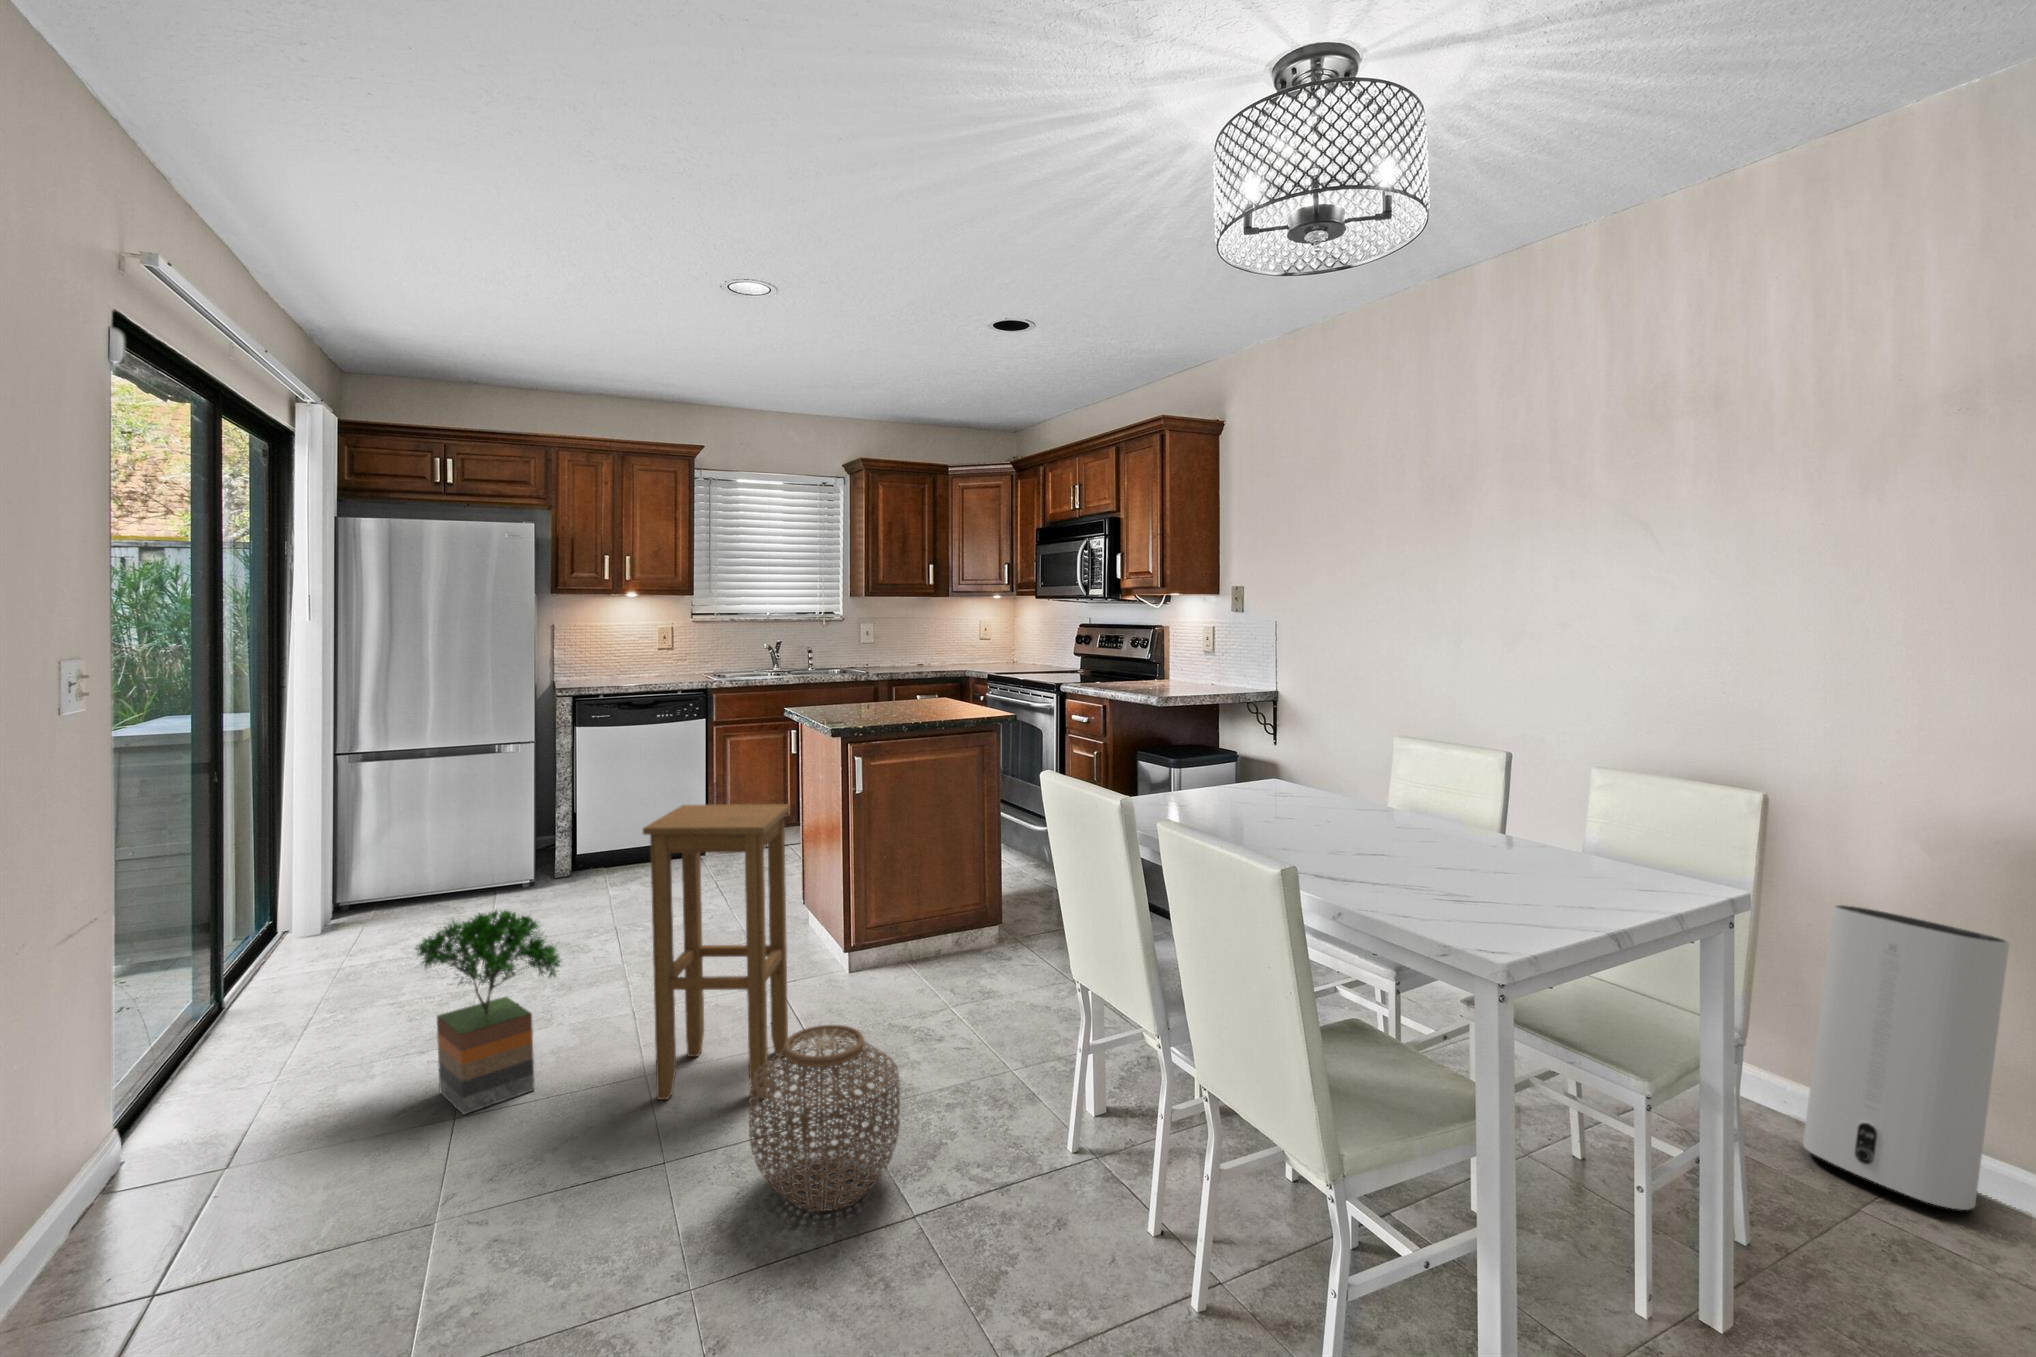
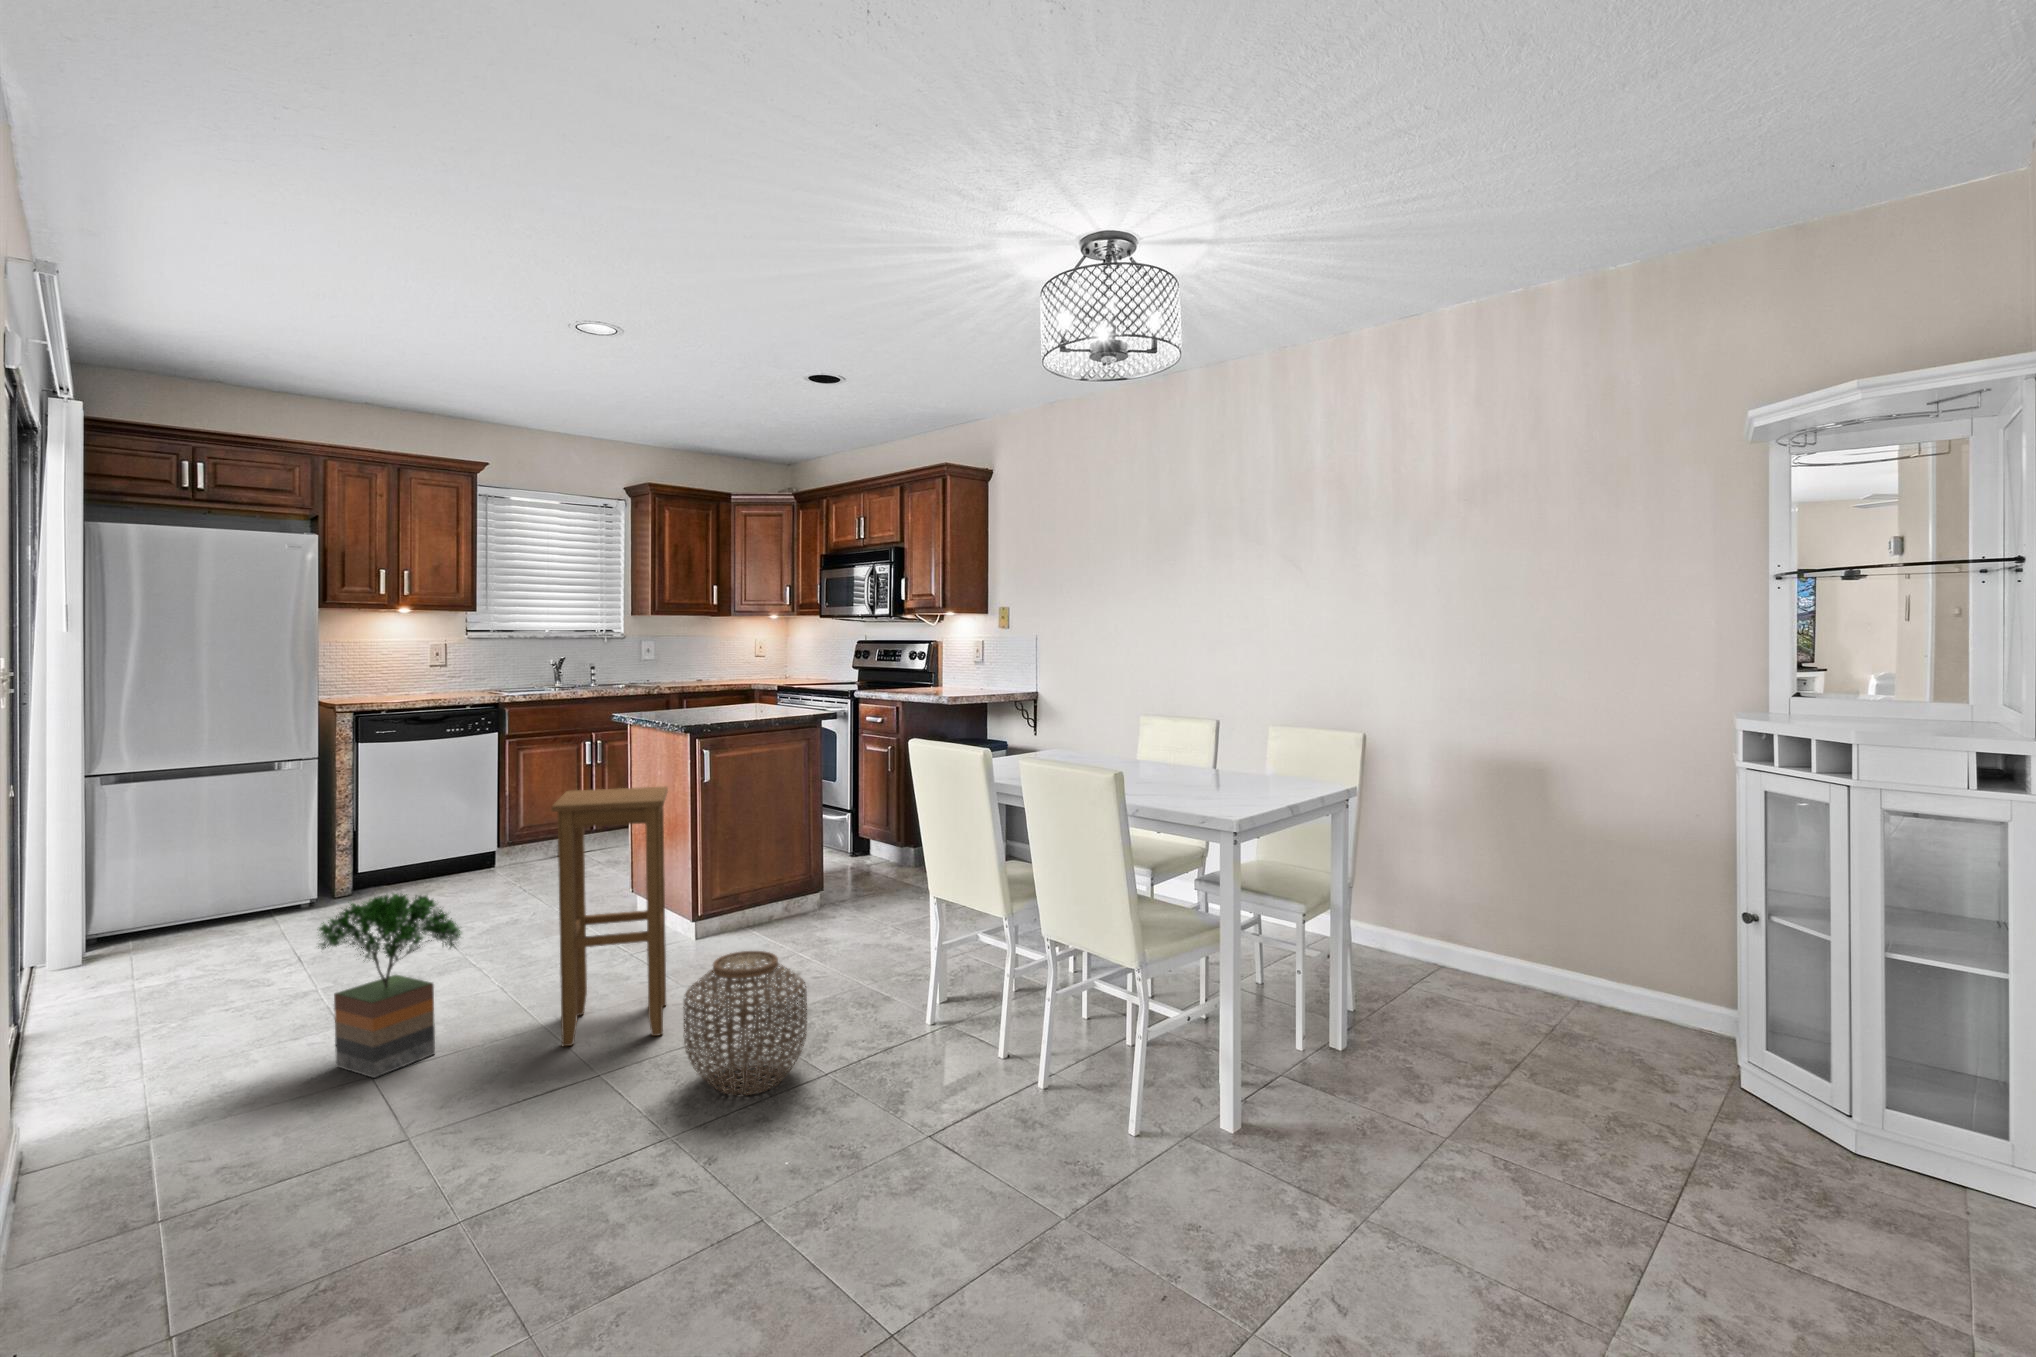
air purifier: present [1803,905,2009,1210] -> none [1413,815,1517,996]

